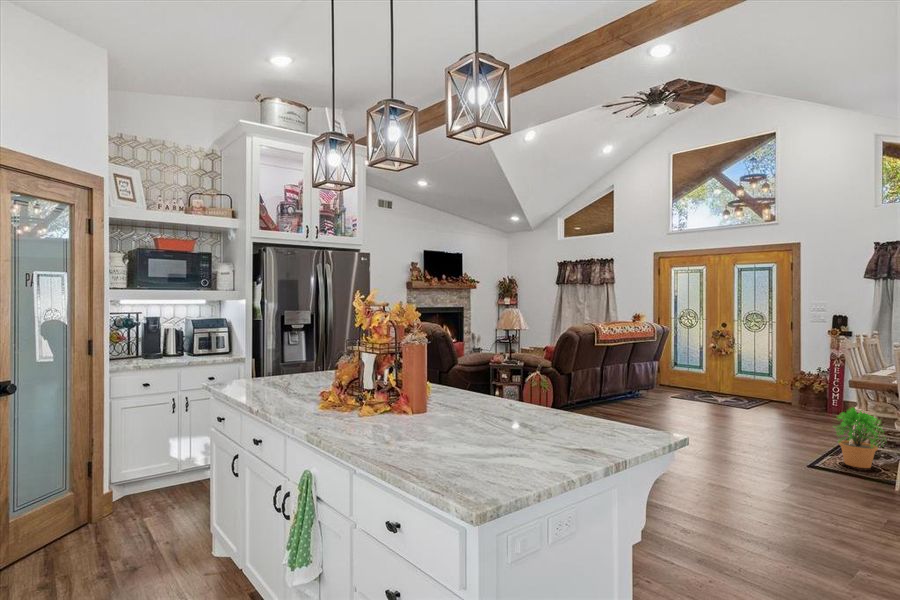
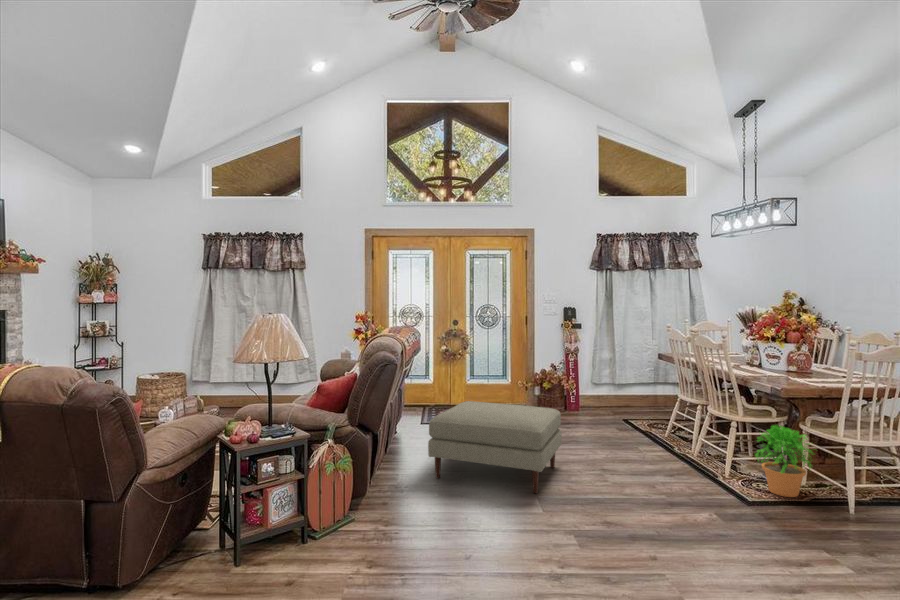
ottoman: none [614,372,714,425] -> present [428,401,562,493]

